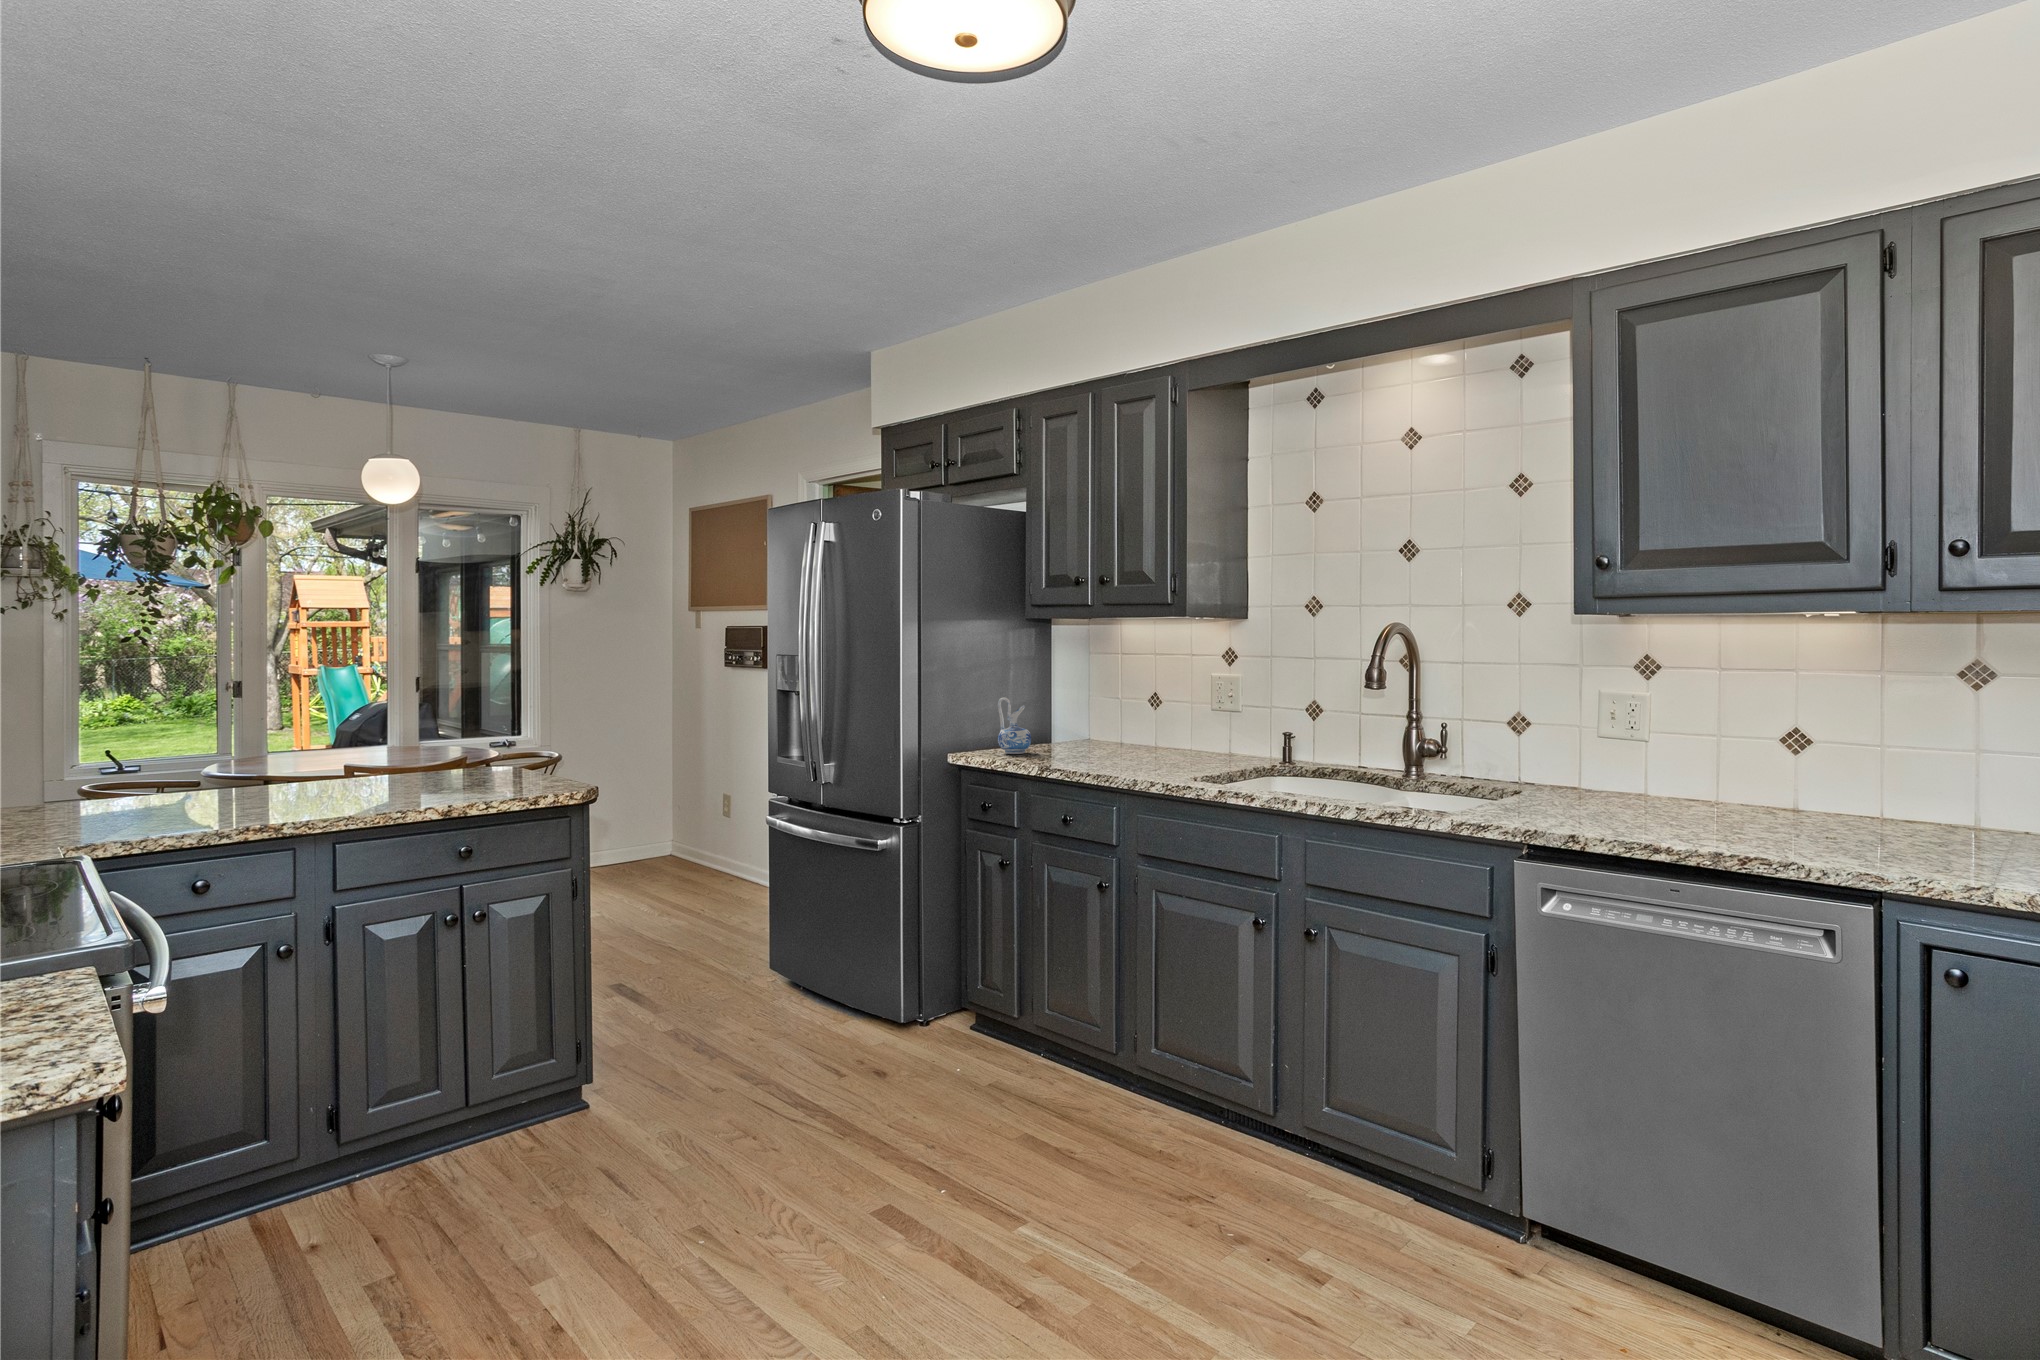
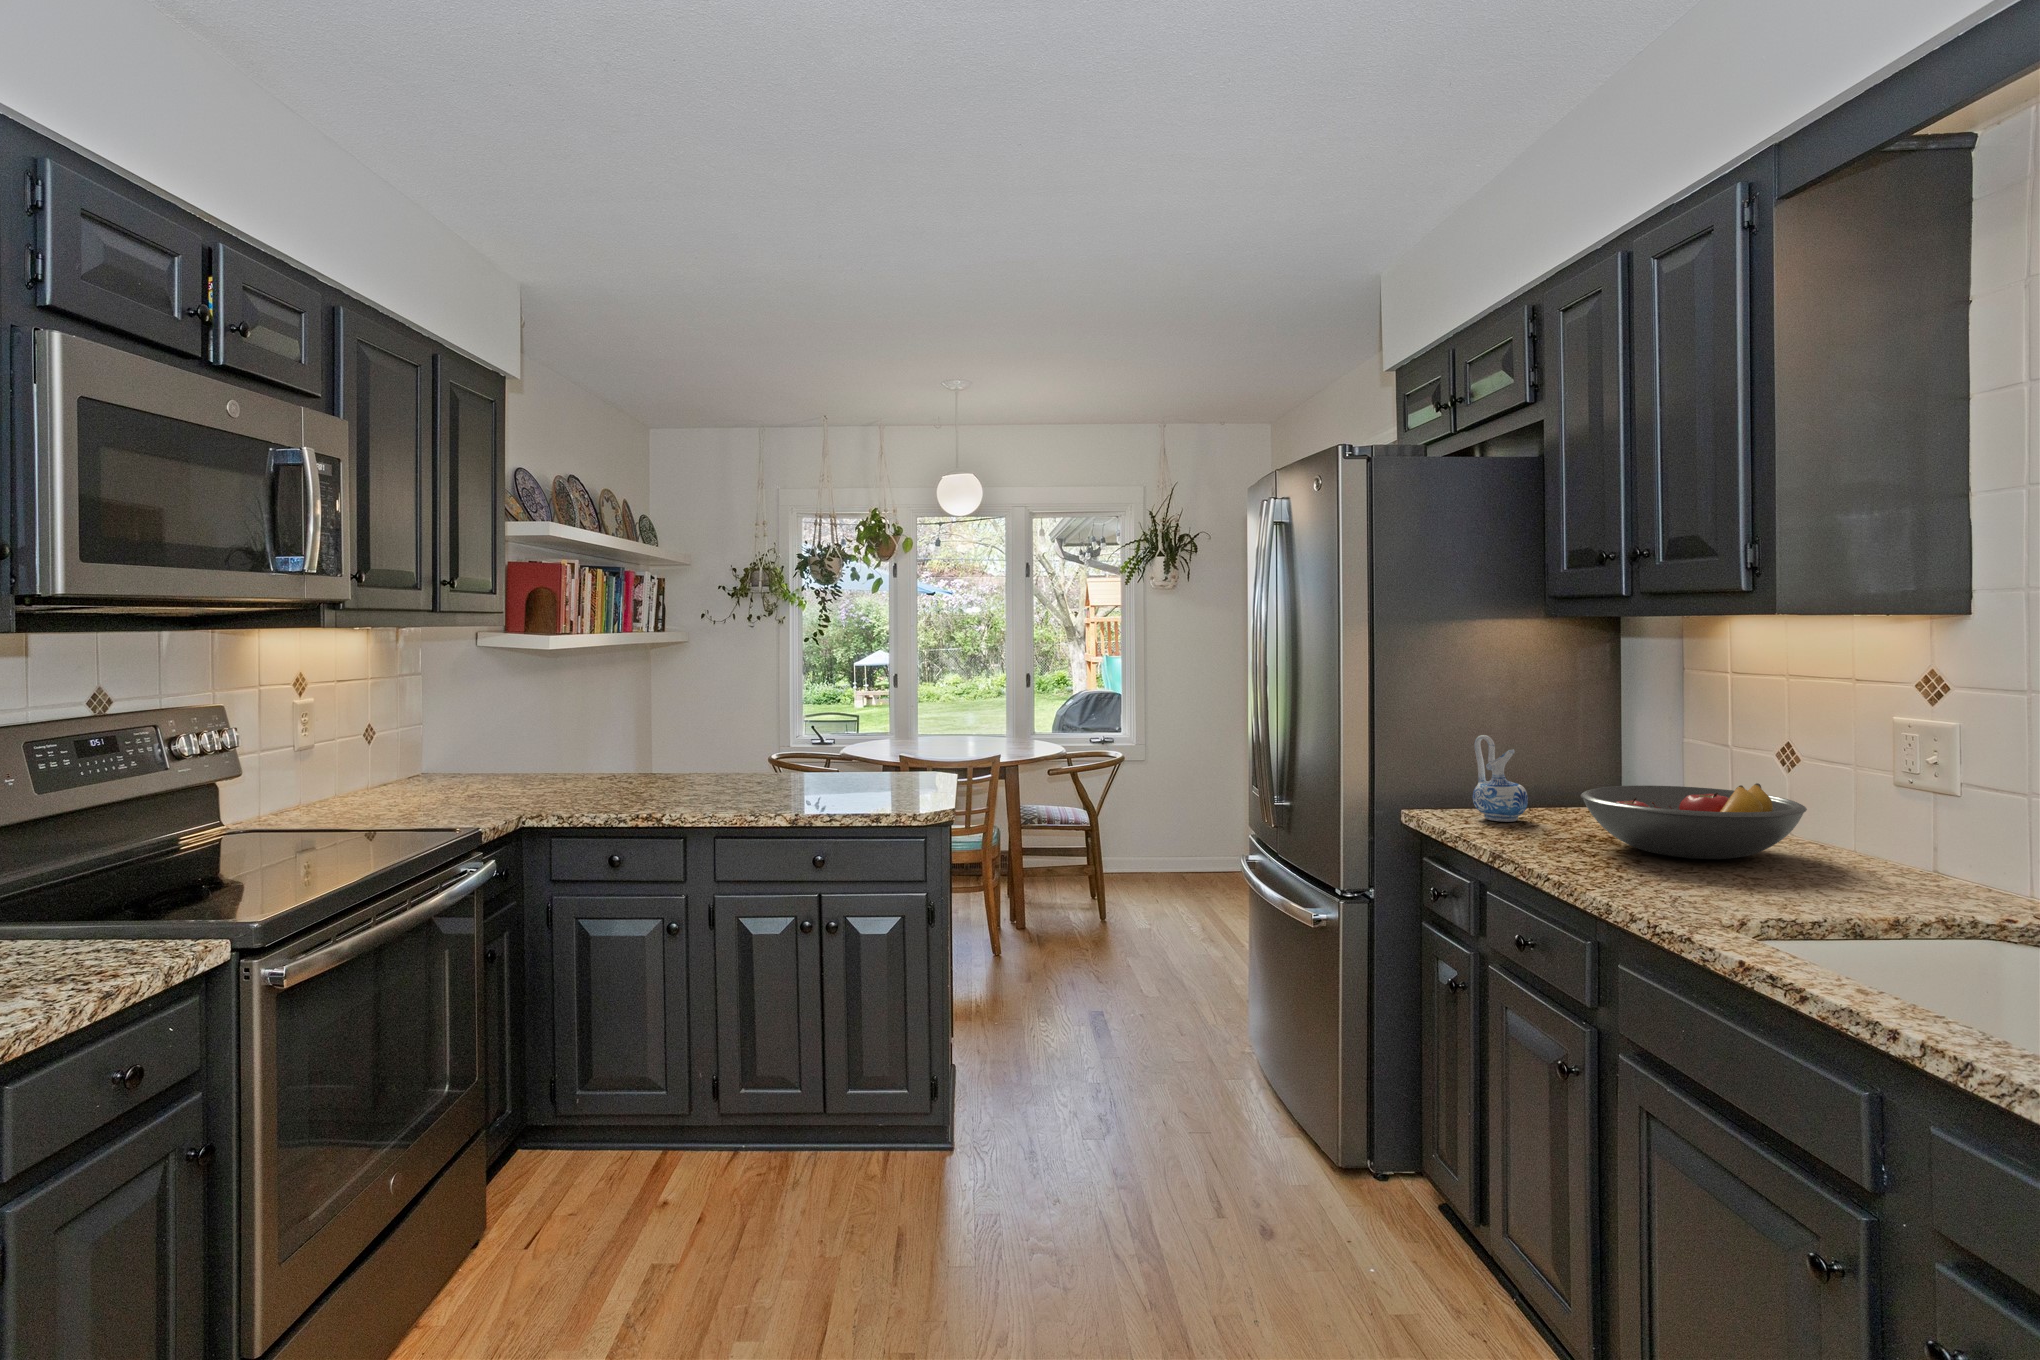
fruit bowl: none [1076,715,1186,759] -> present [1581,783,1807,859]

